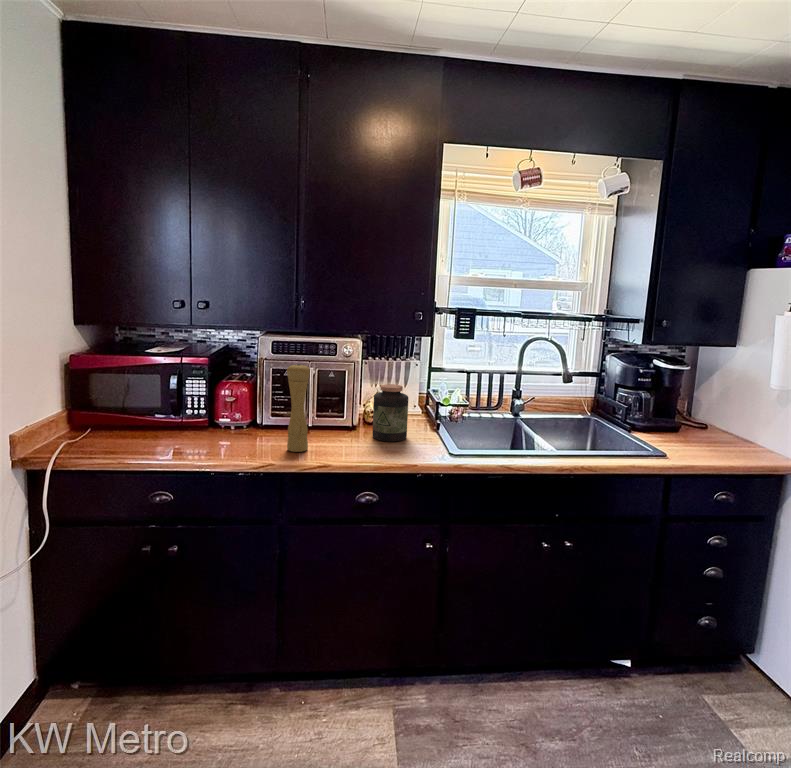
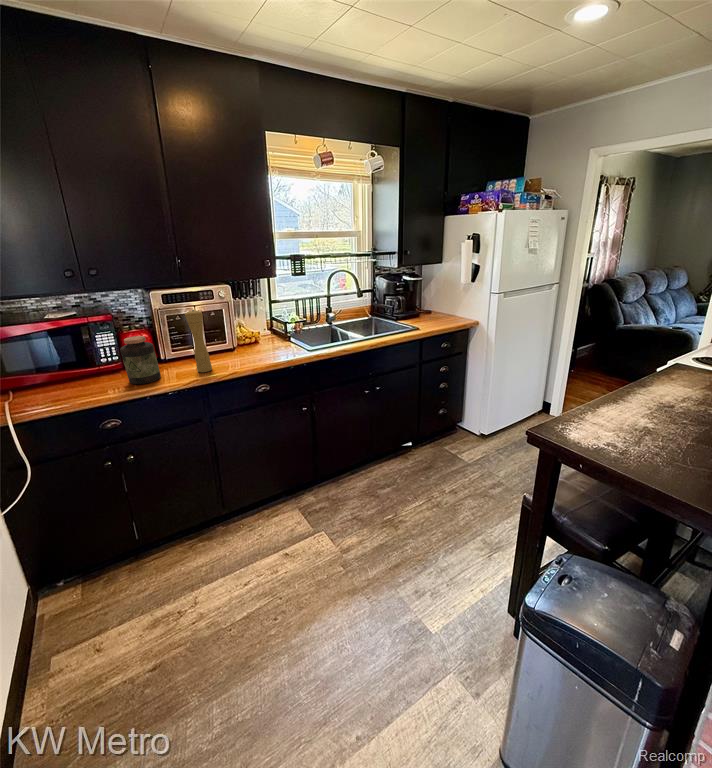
jar: present [373,384,408,441] -> present [120,336,161,384]

